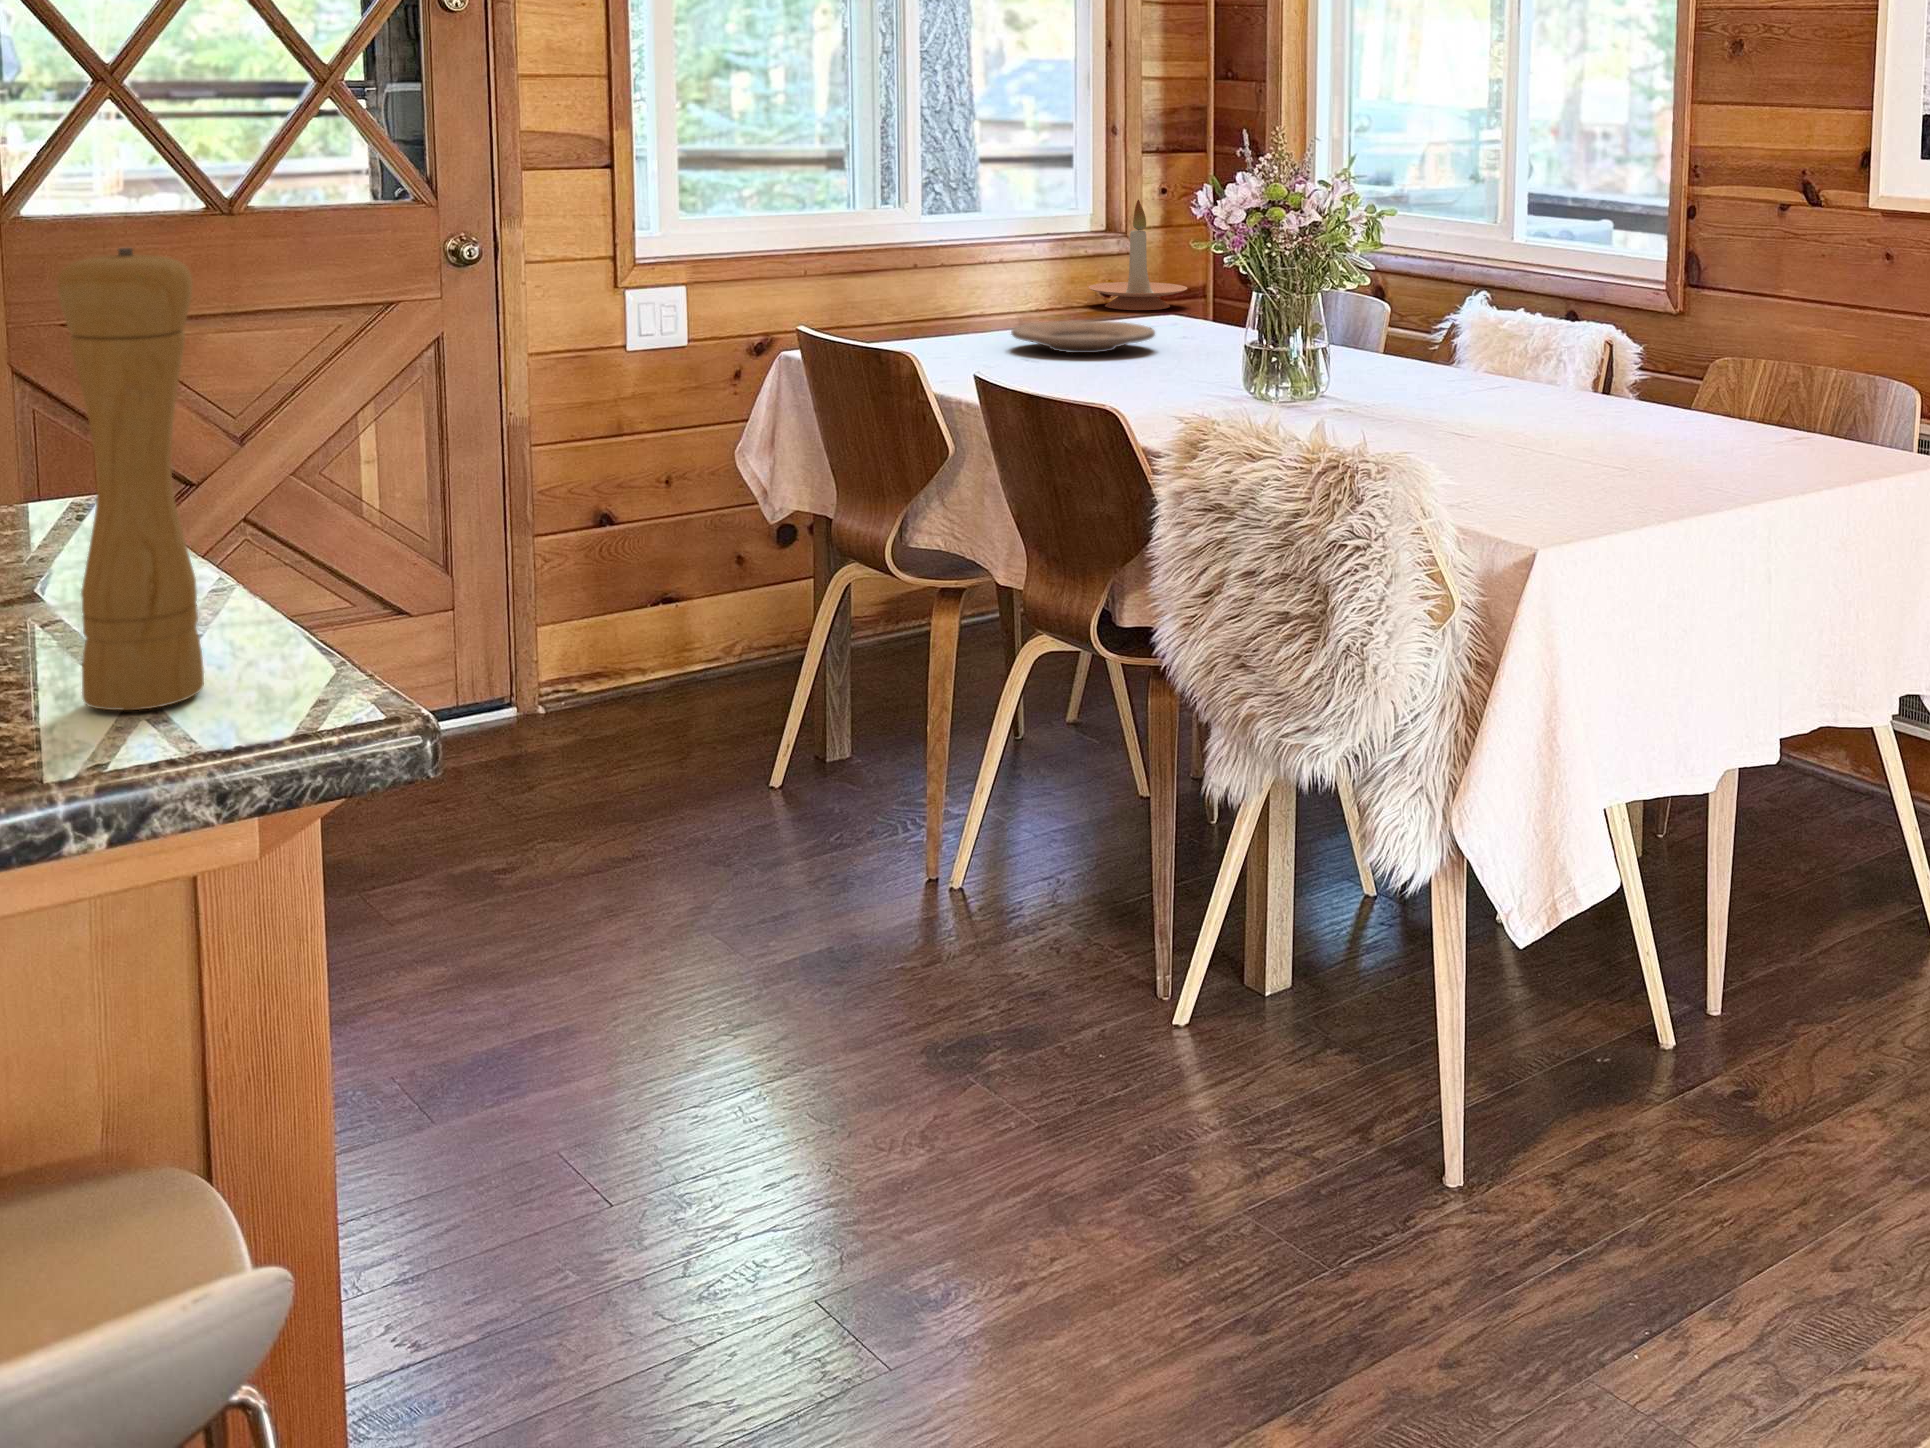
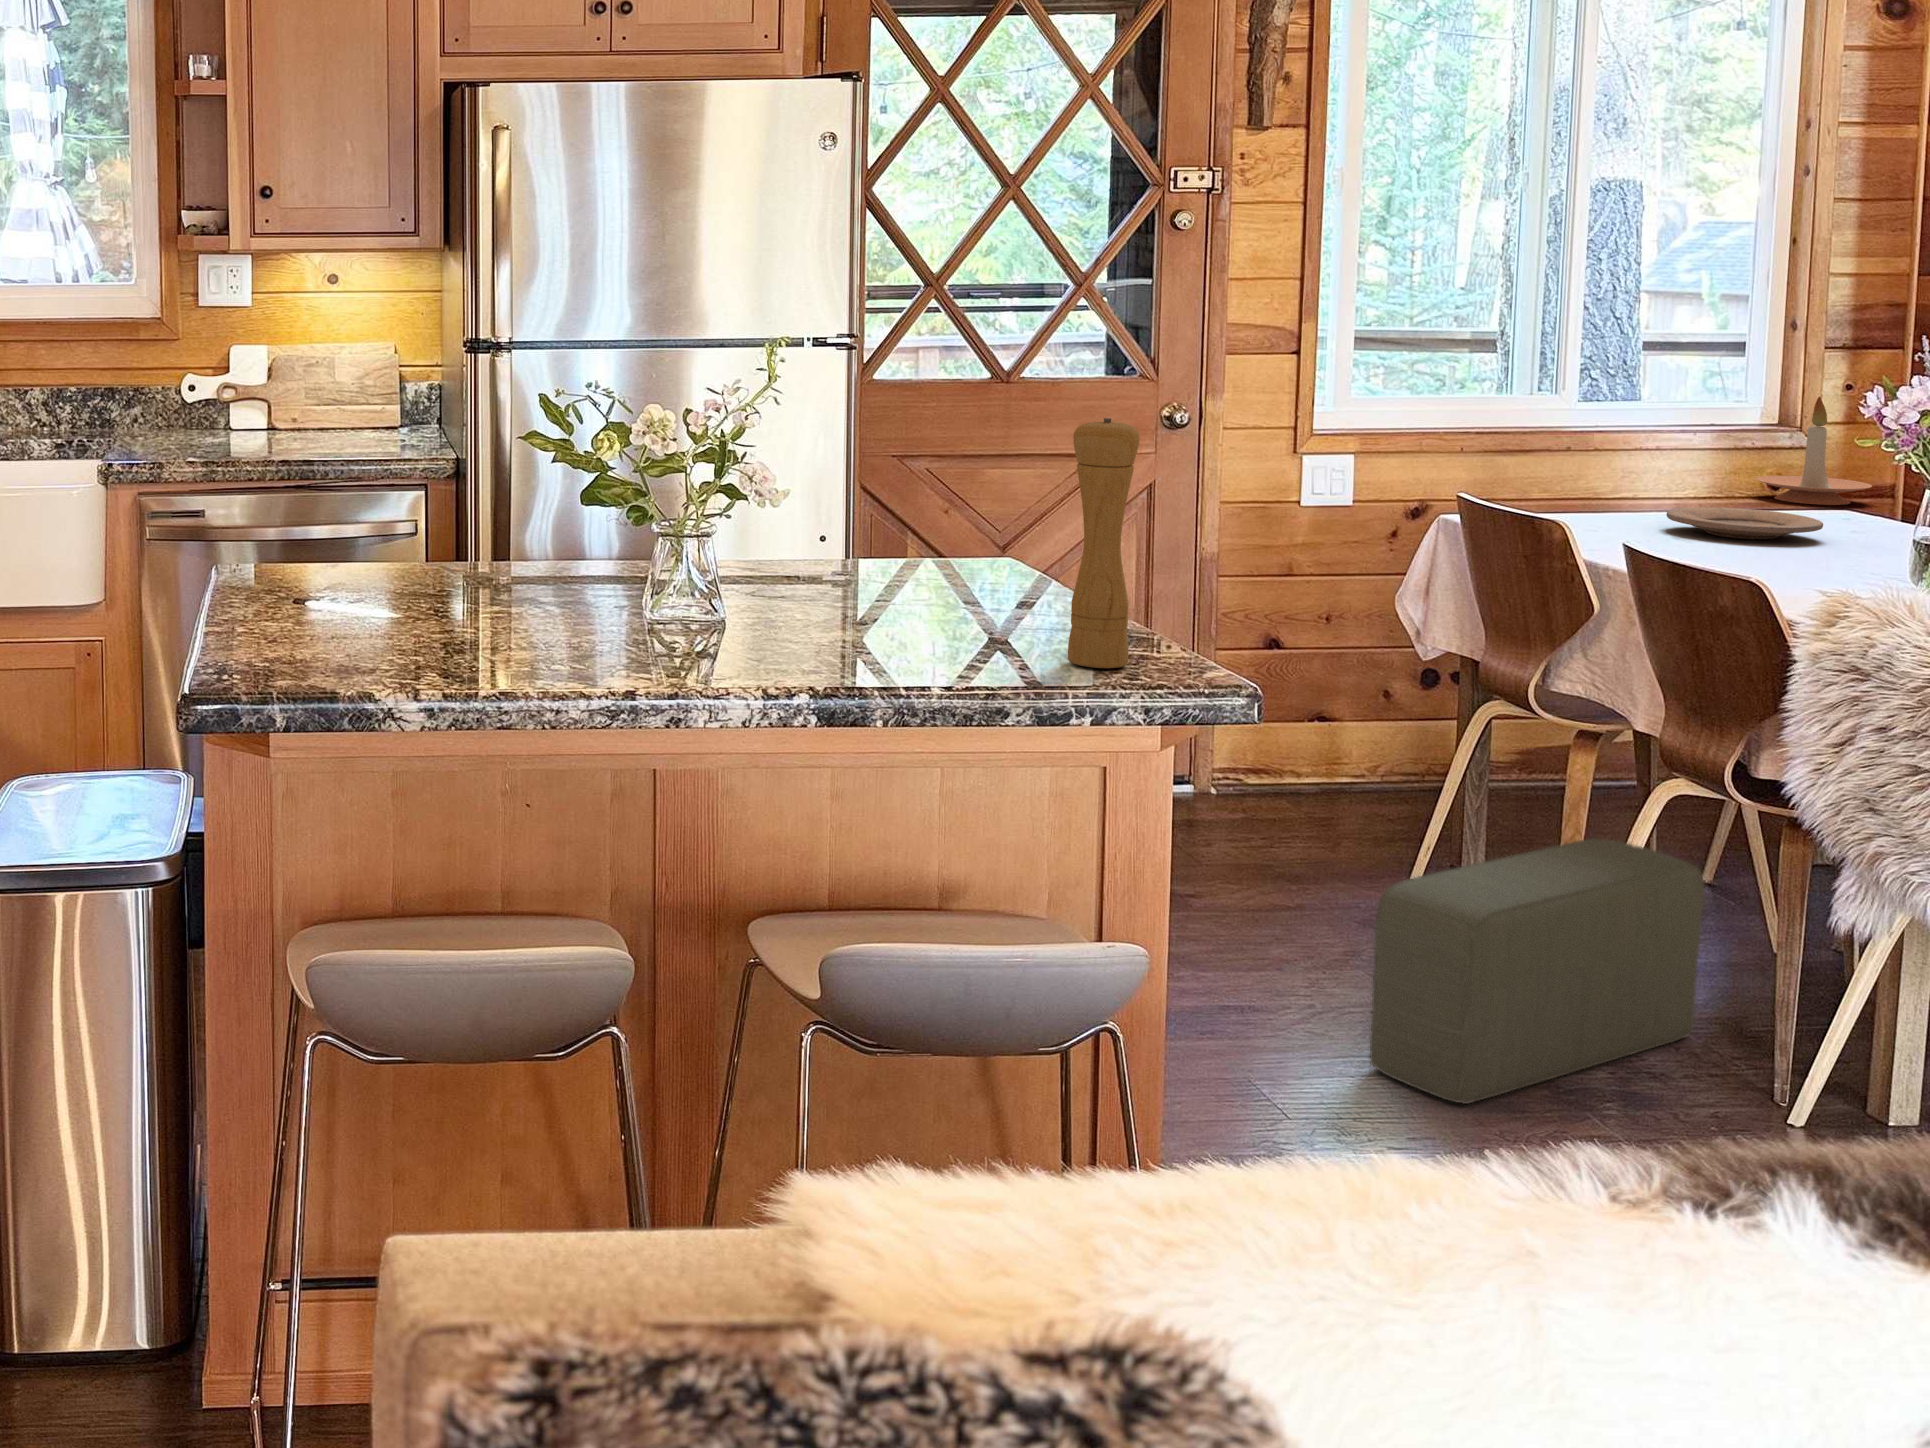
pouf: none [714,725,1076,1117] -> present [1370,838,1704,1104]

